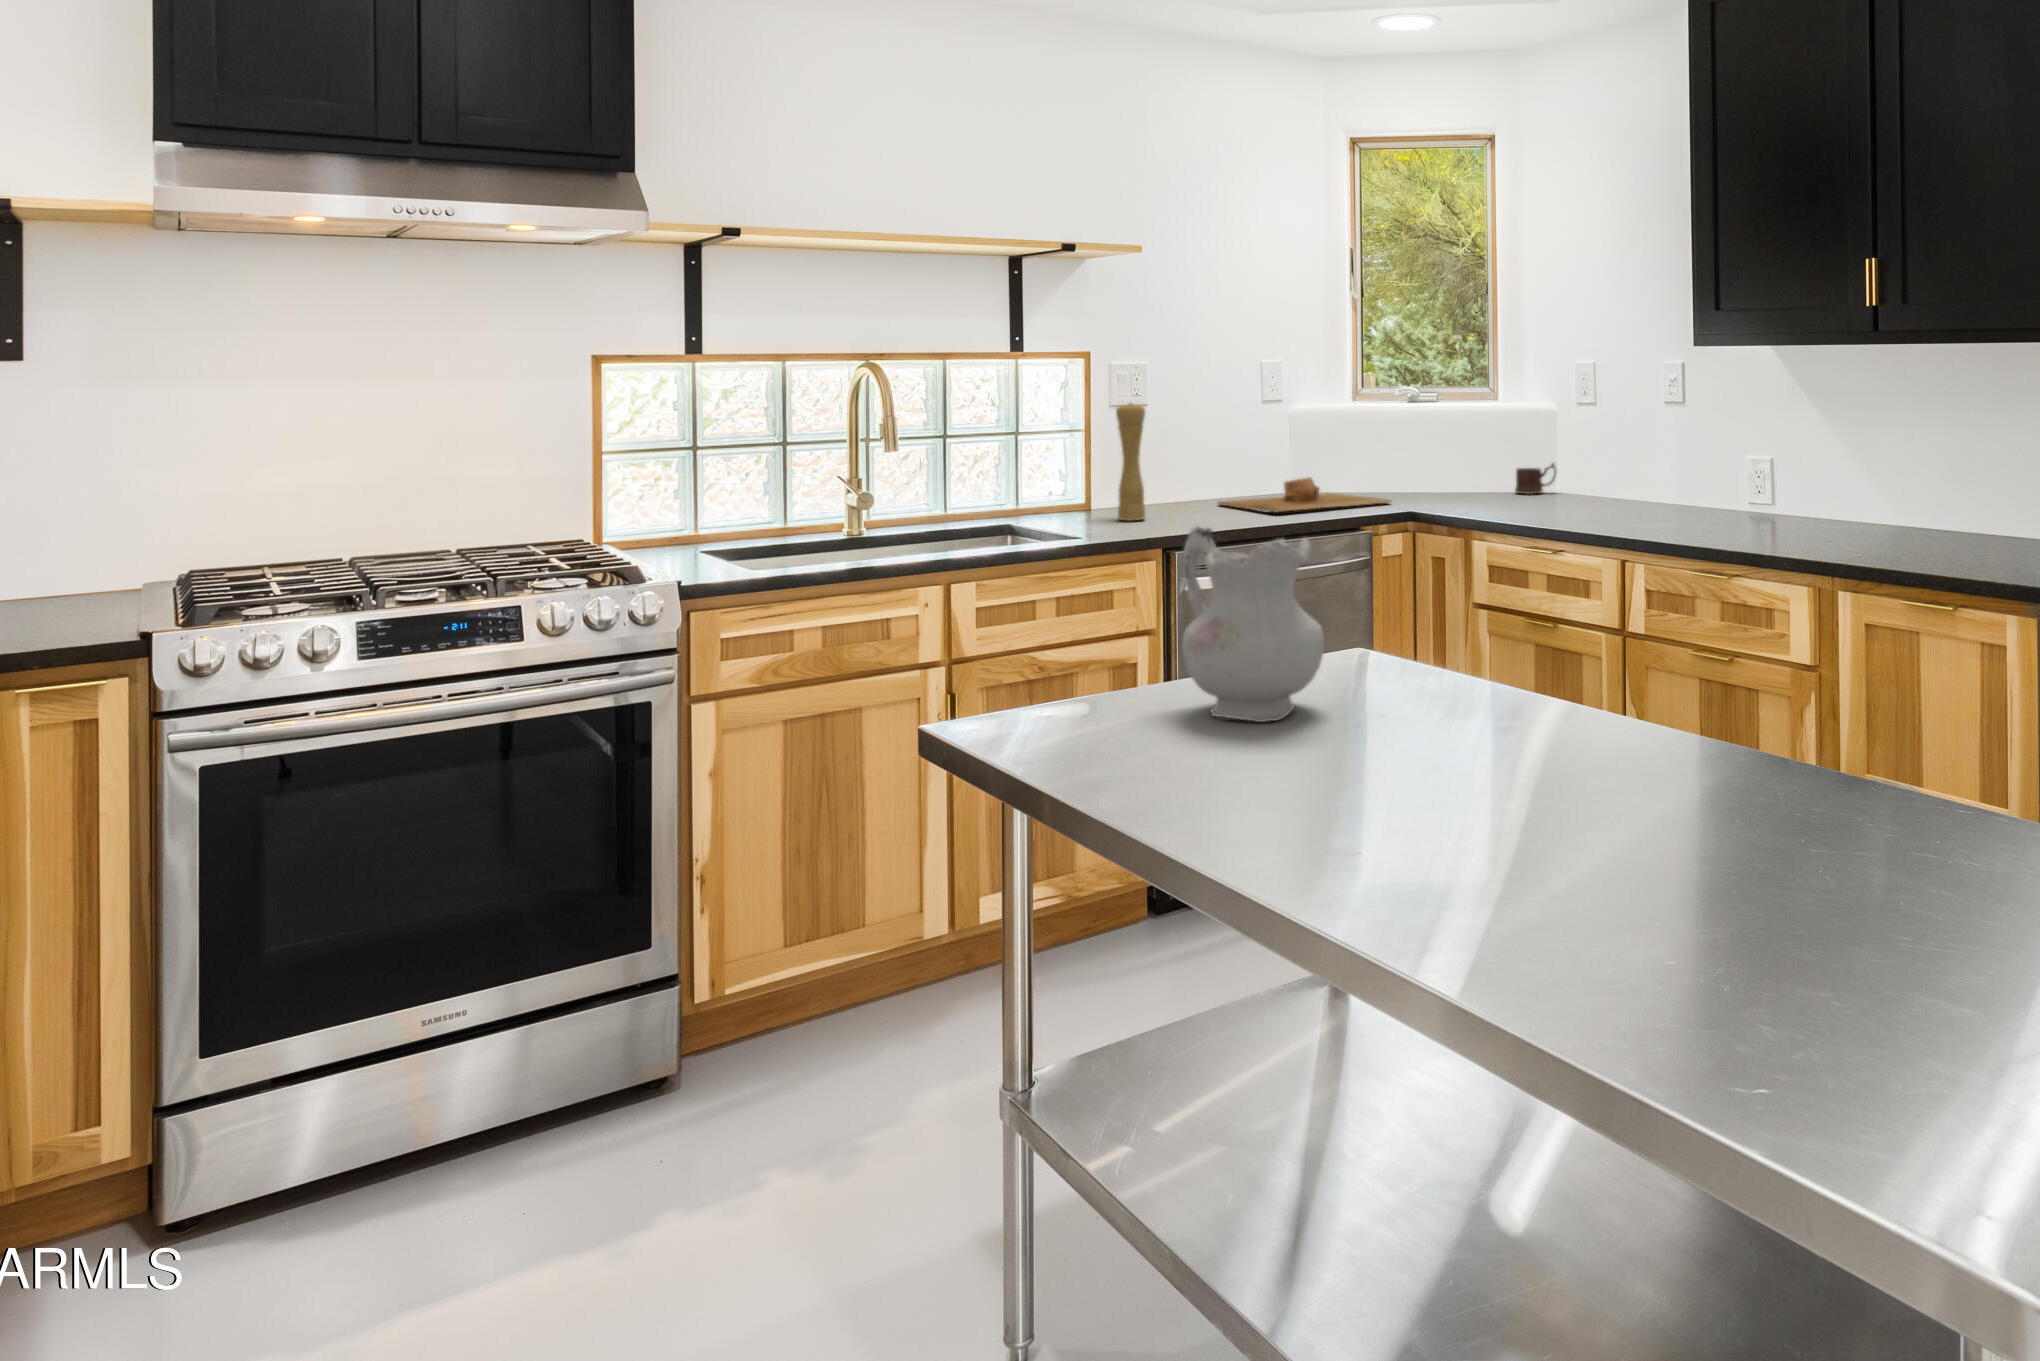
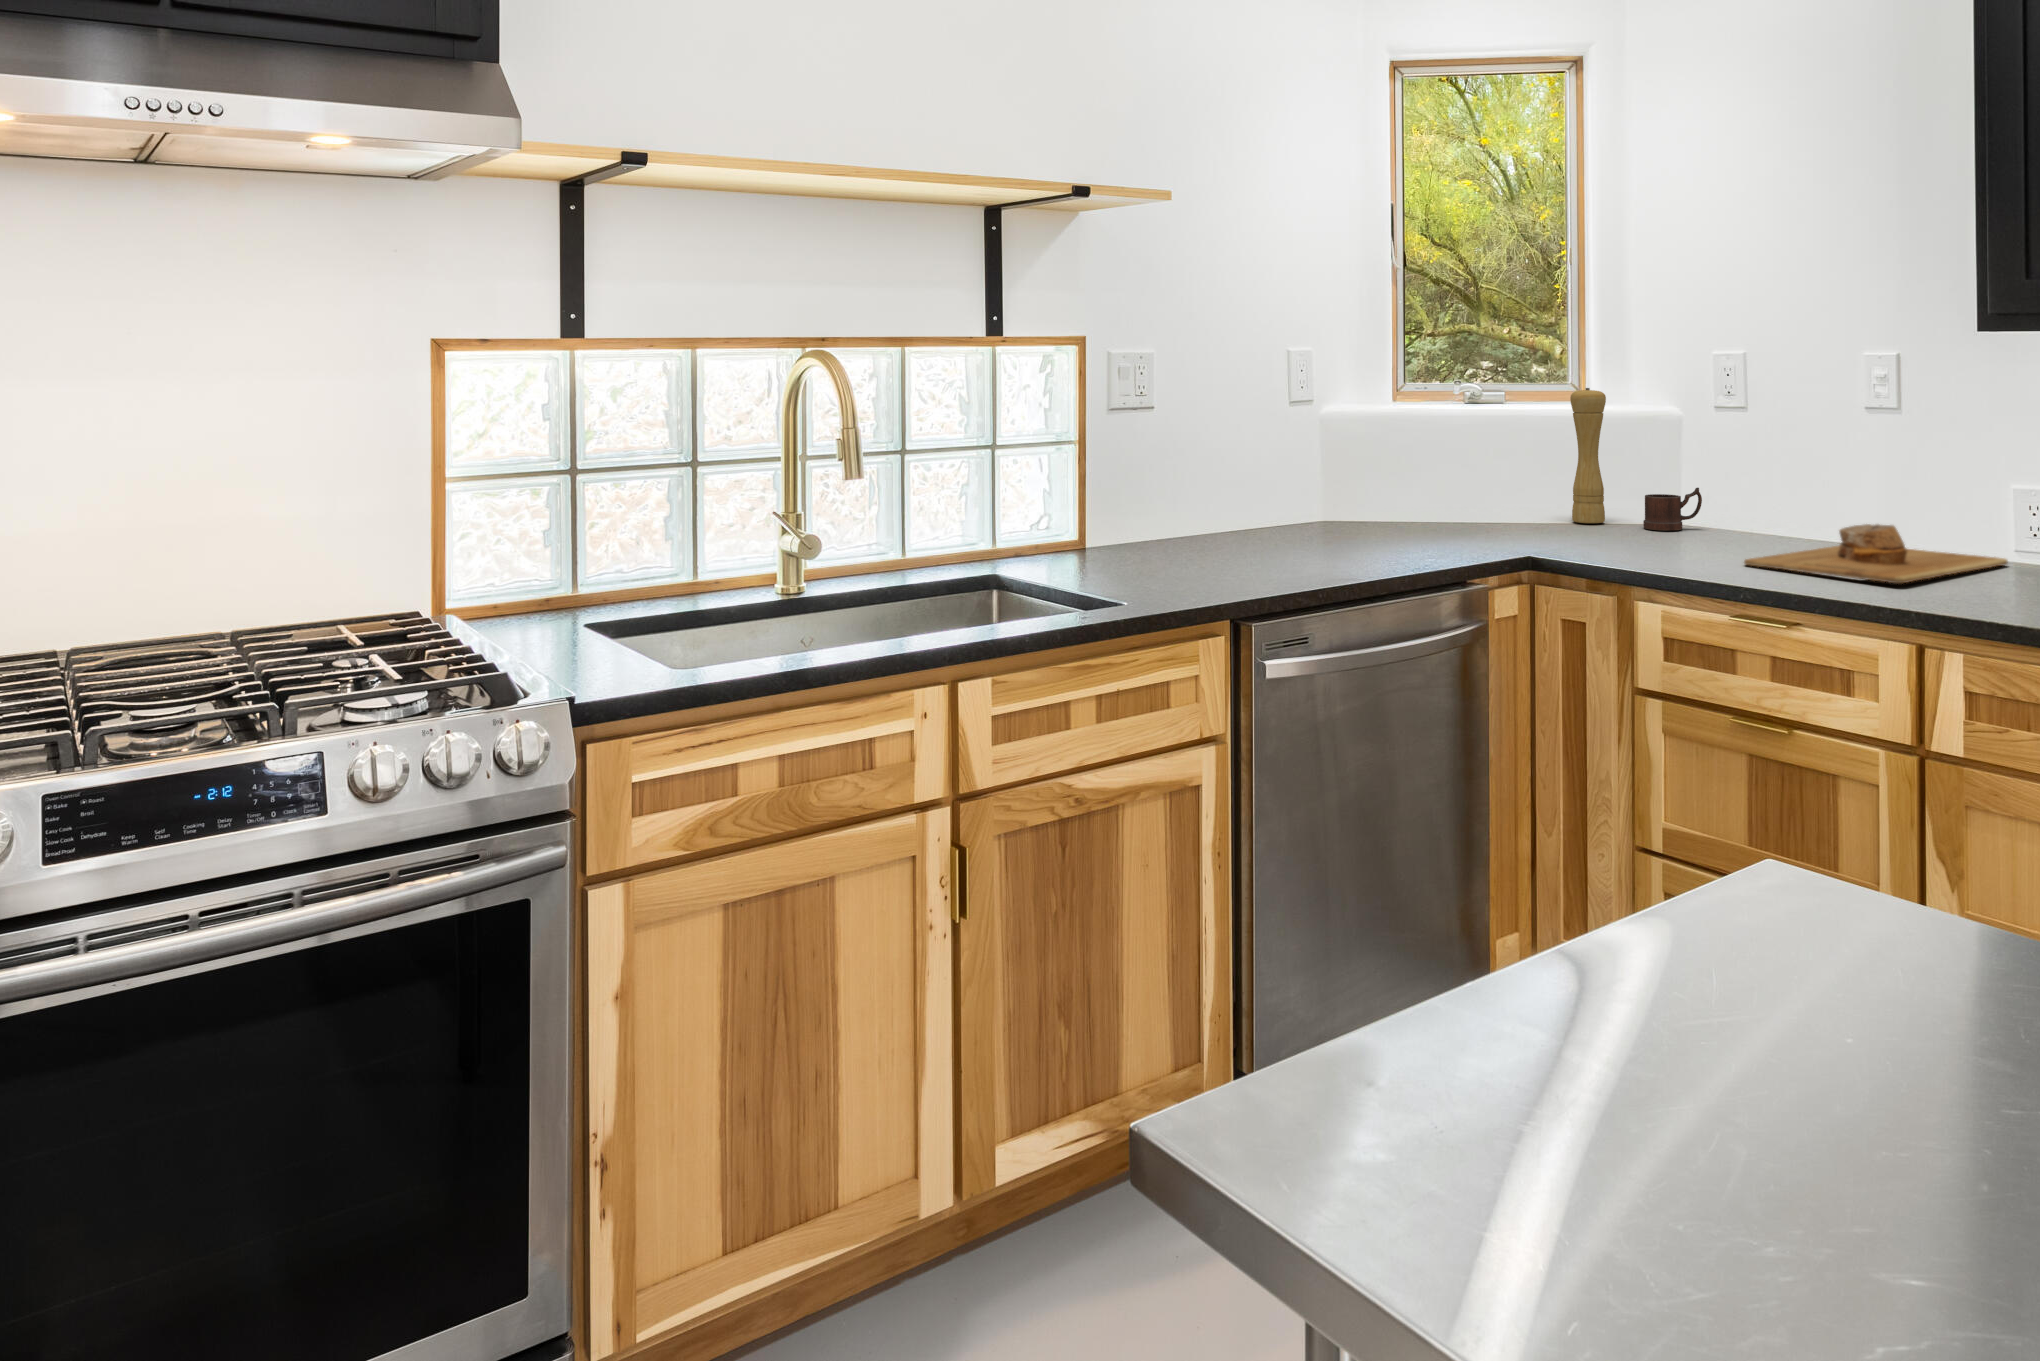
pepper mill: present [1116,403,1145,521] -> present [1570,388,1606,523]
cutting board: present [1218,478,1391,512] -> present [1744,524,2008,583]
ceramic pitcher: present [1182,527,1324,722] -> none [1636,694,2003,1148]

